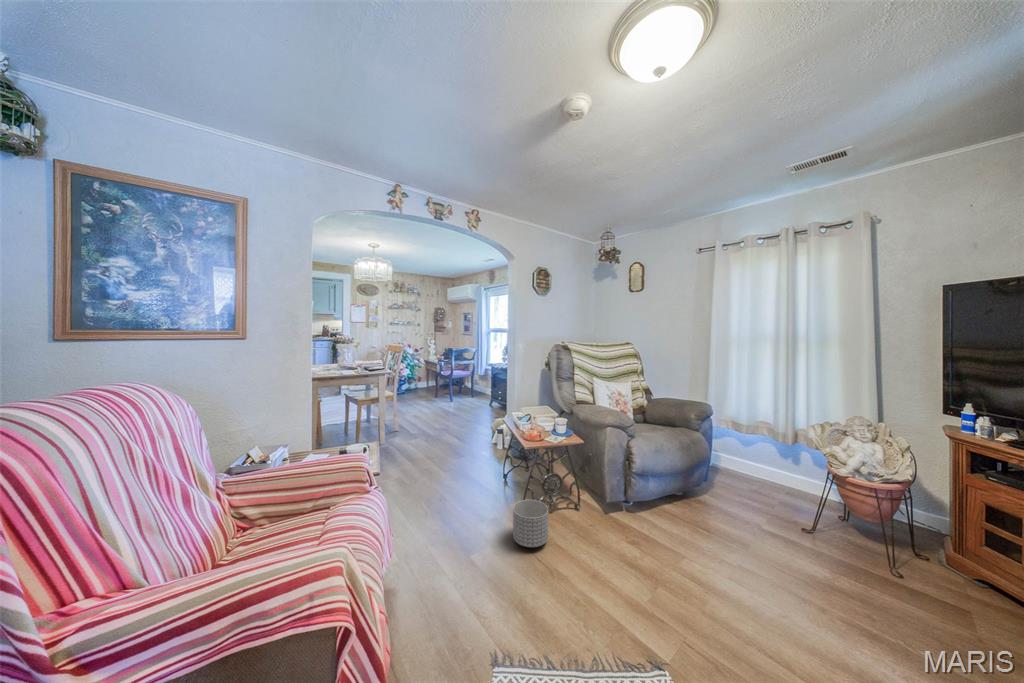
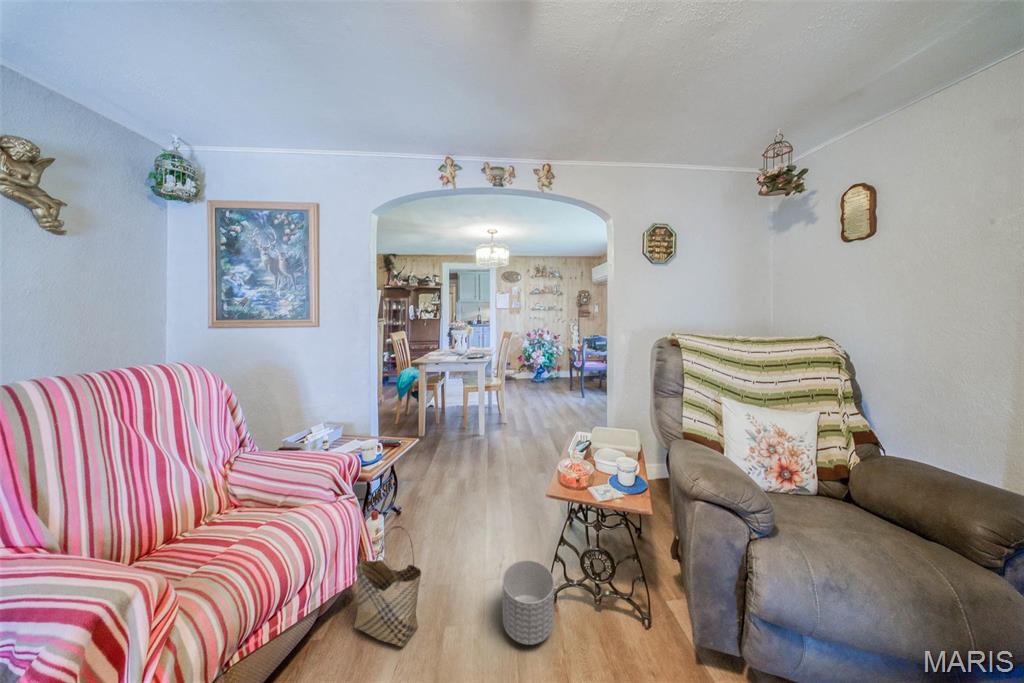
woven basket: none [409,499,466,593] -> present [354,526,421,647]

